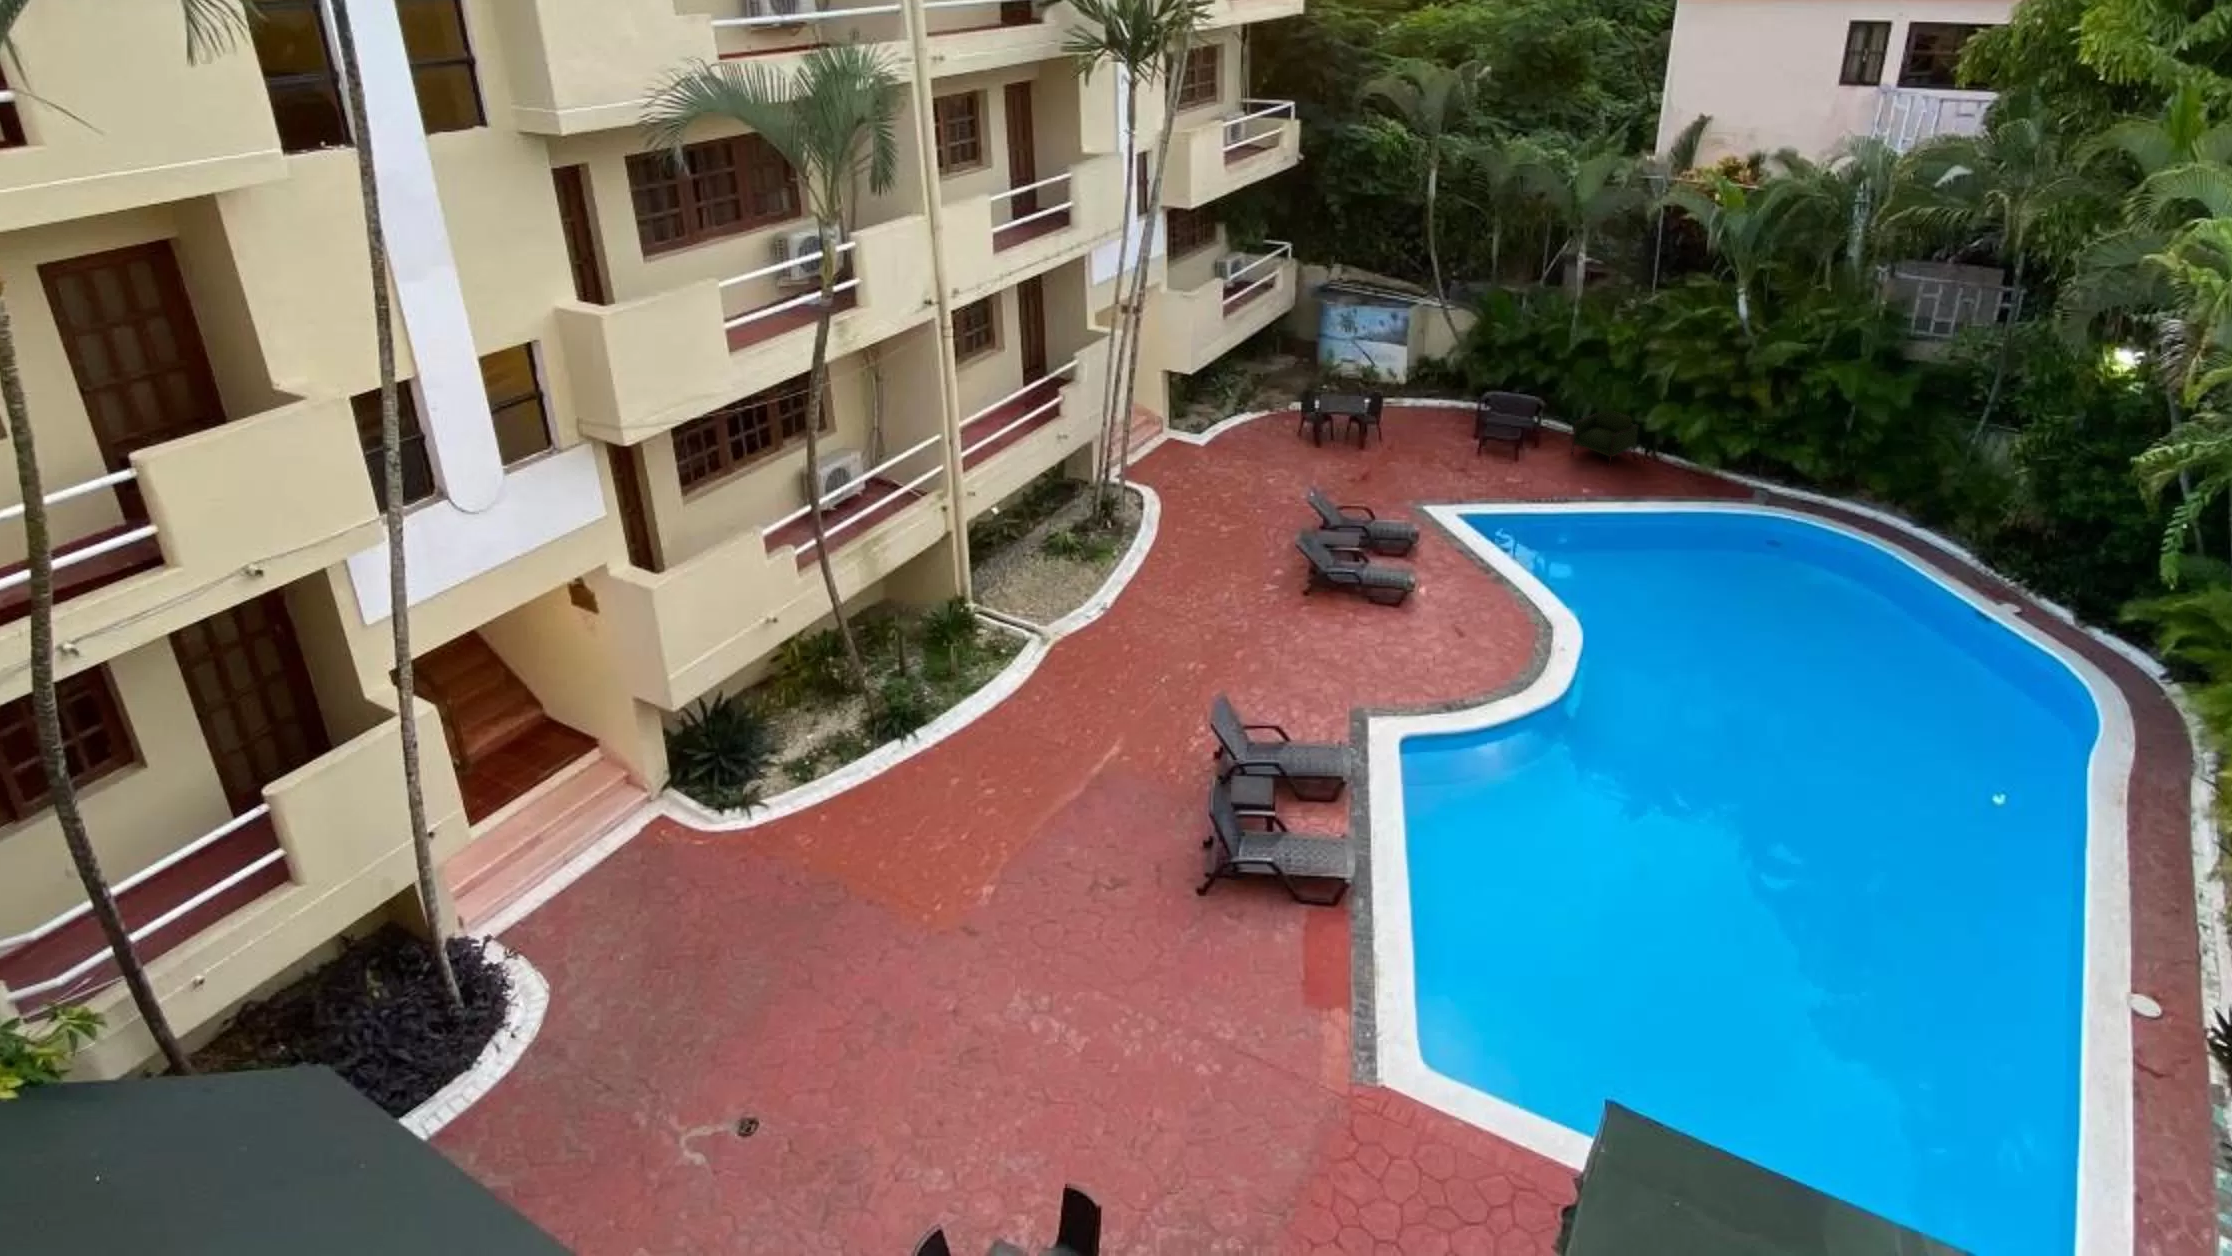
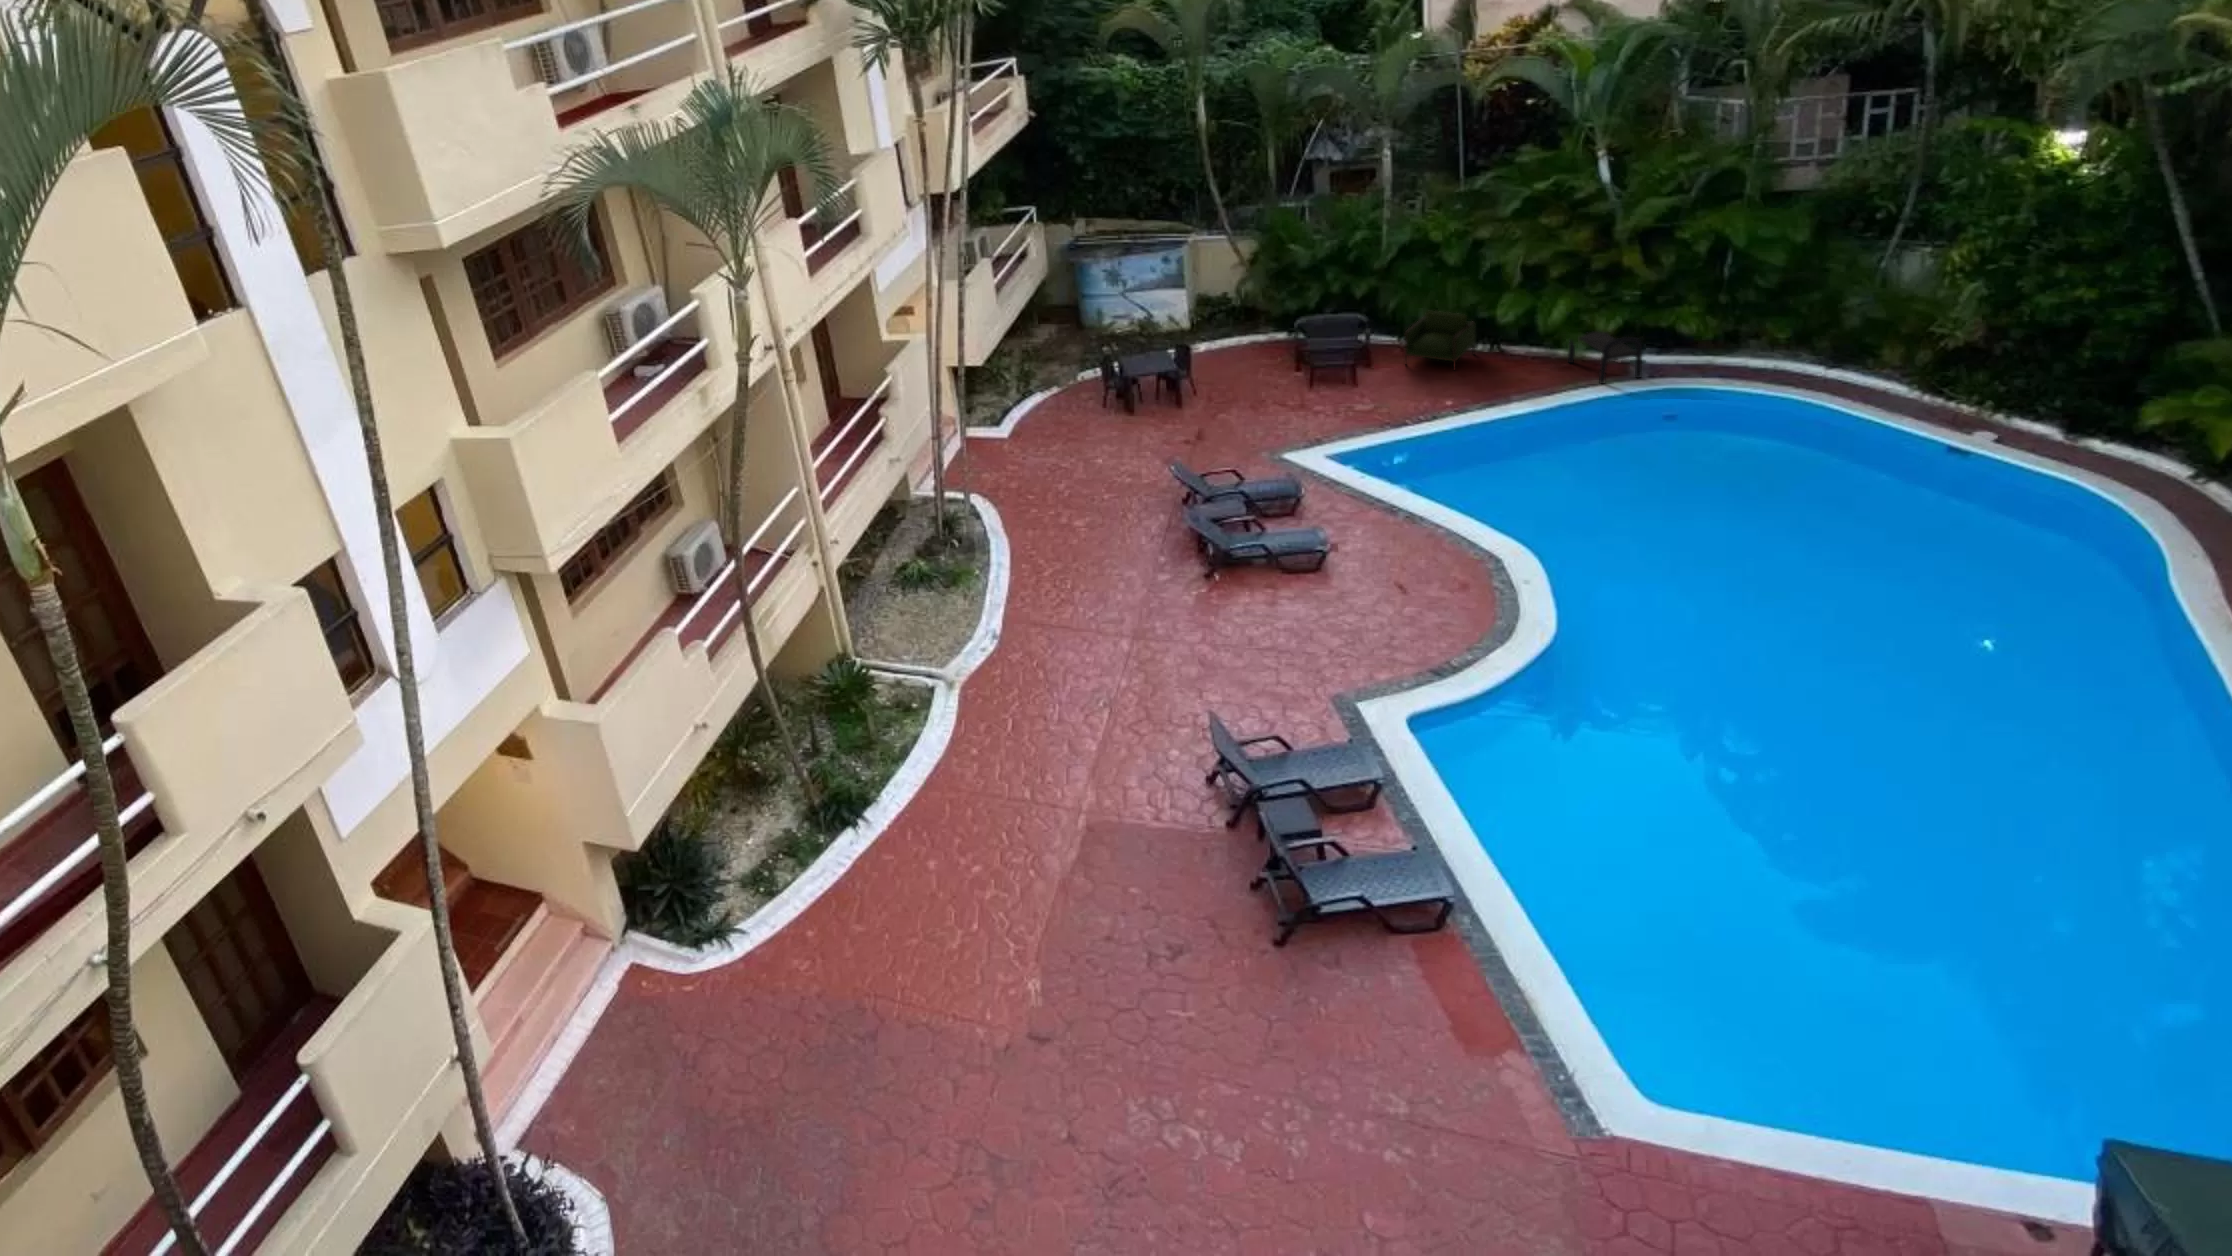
bench: none [1708,442,1766,504] -> present [1568,330,1642,384]

